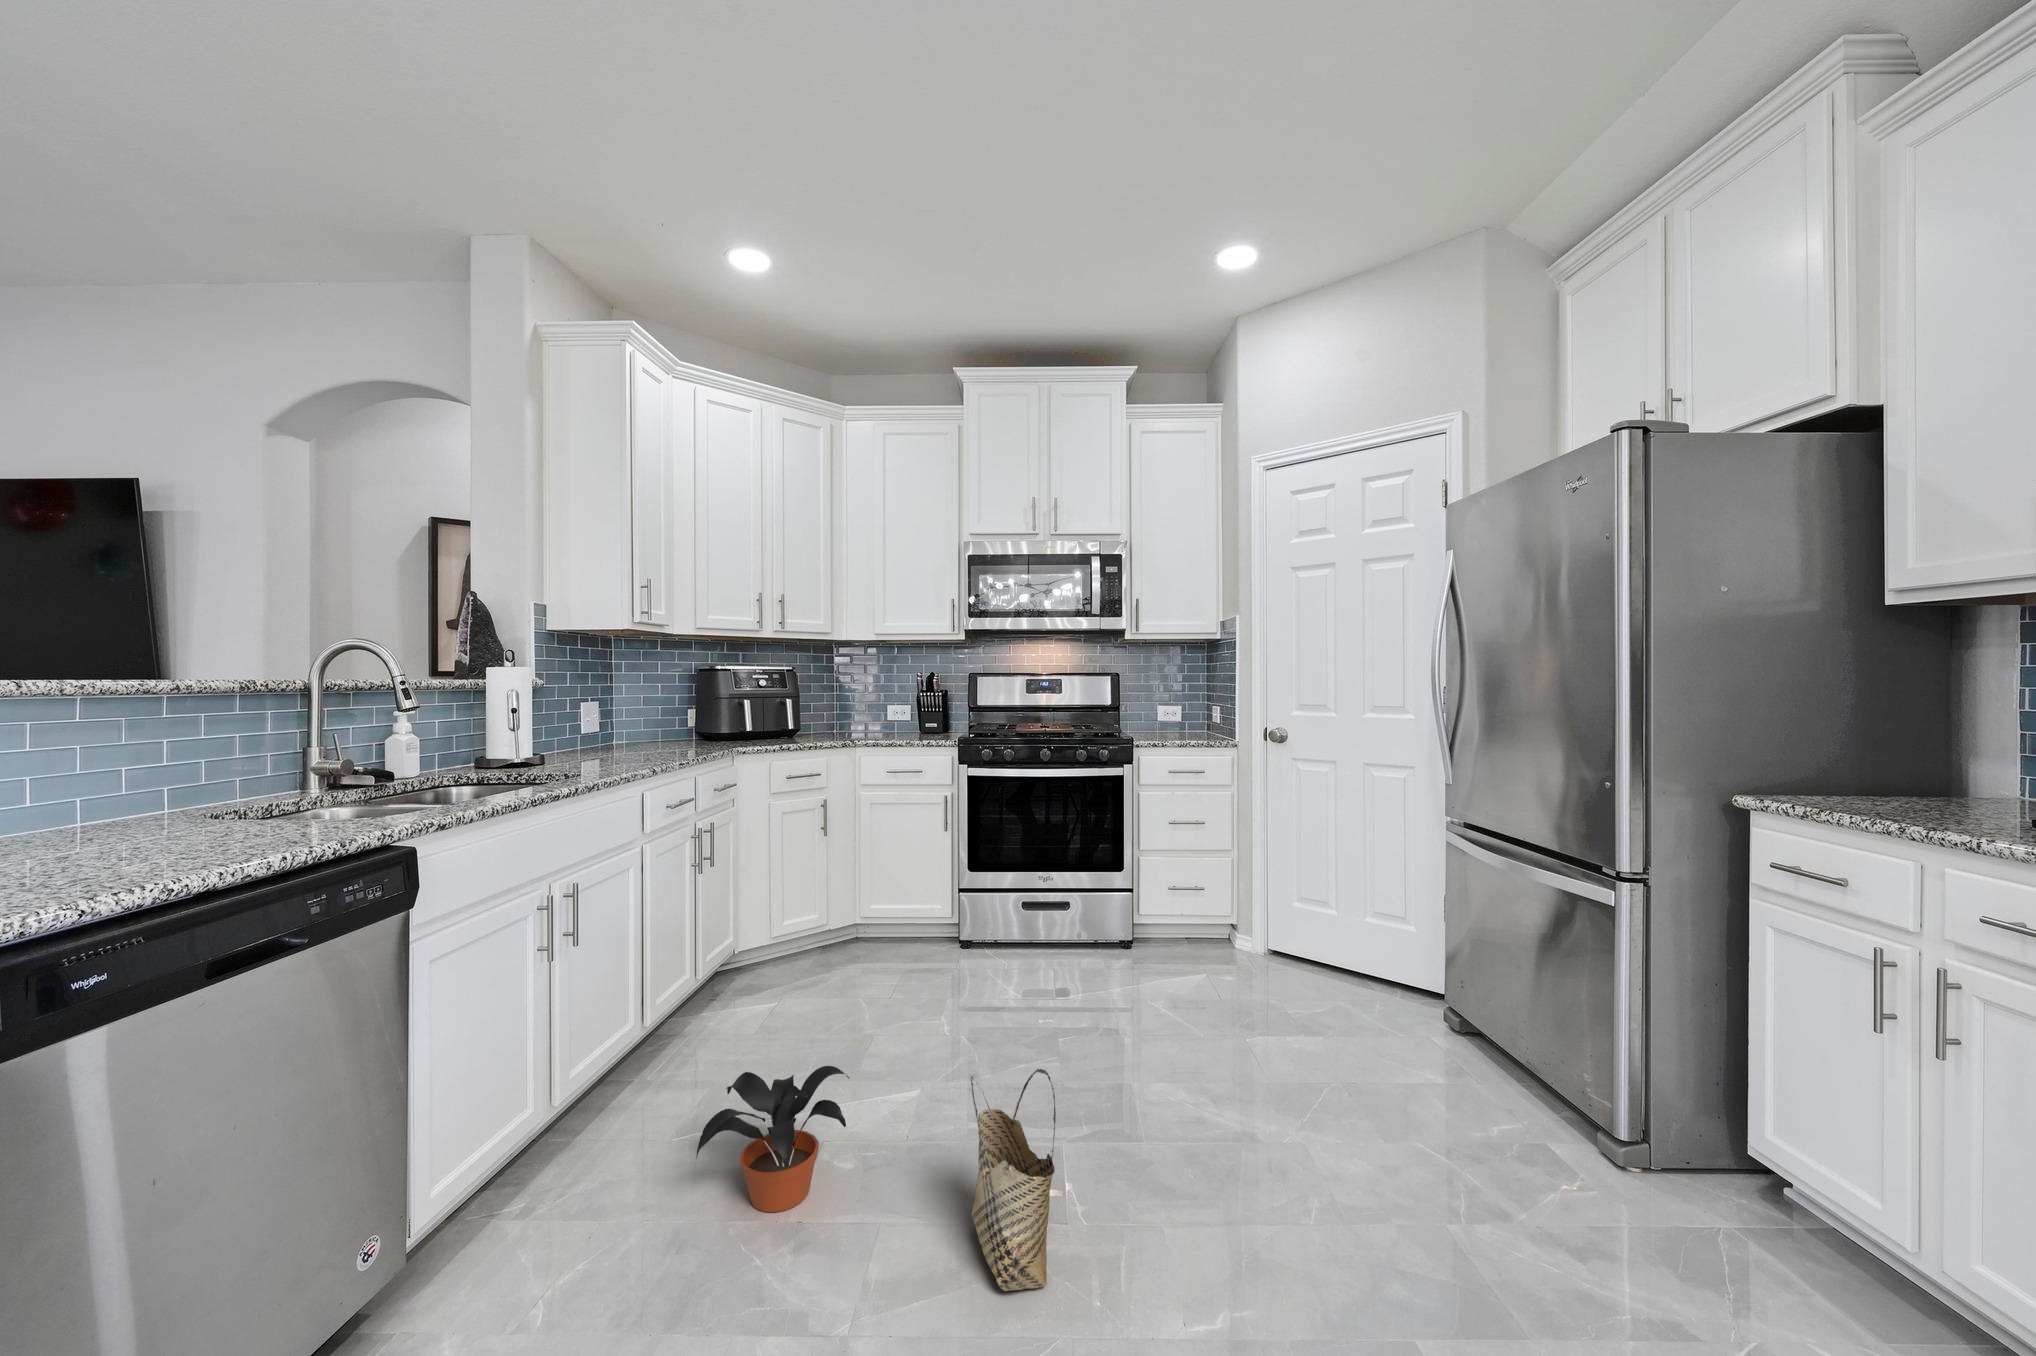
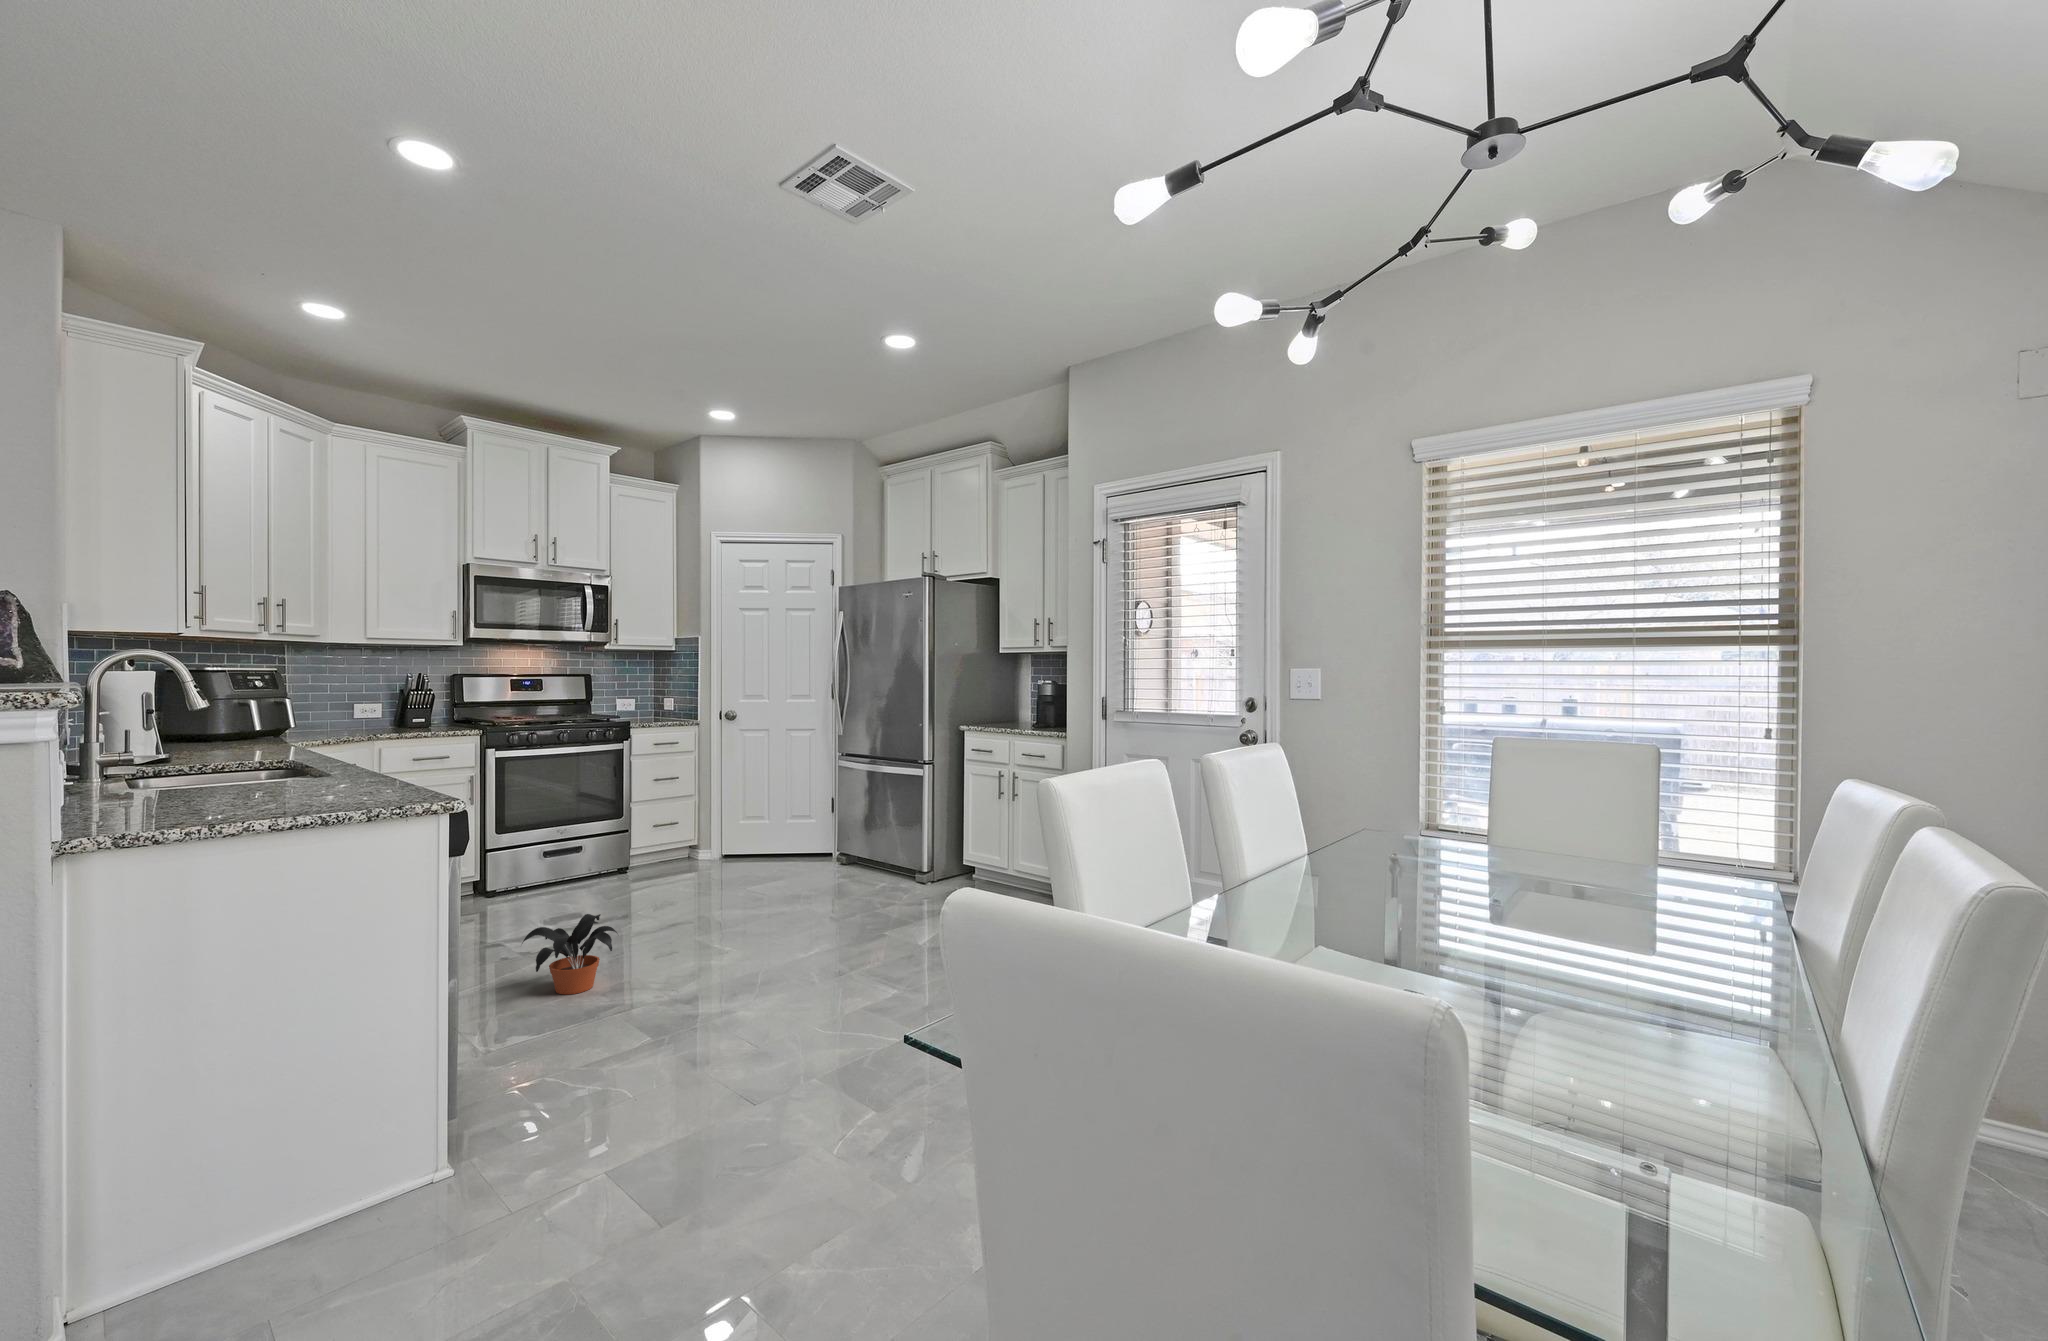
woven basket: present [971,1069,1056,1291] -> none [696,873,758,966]

